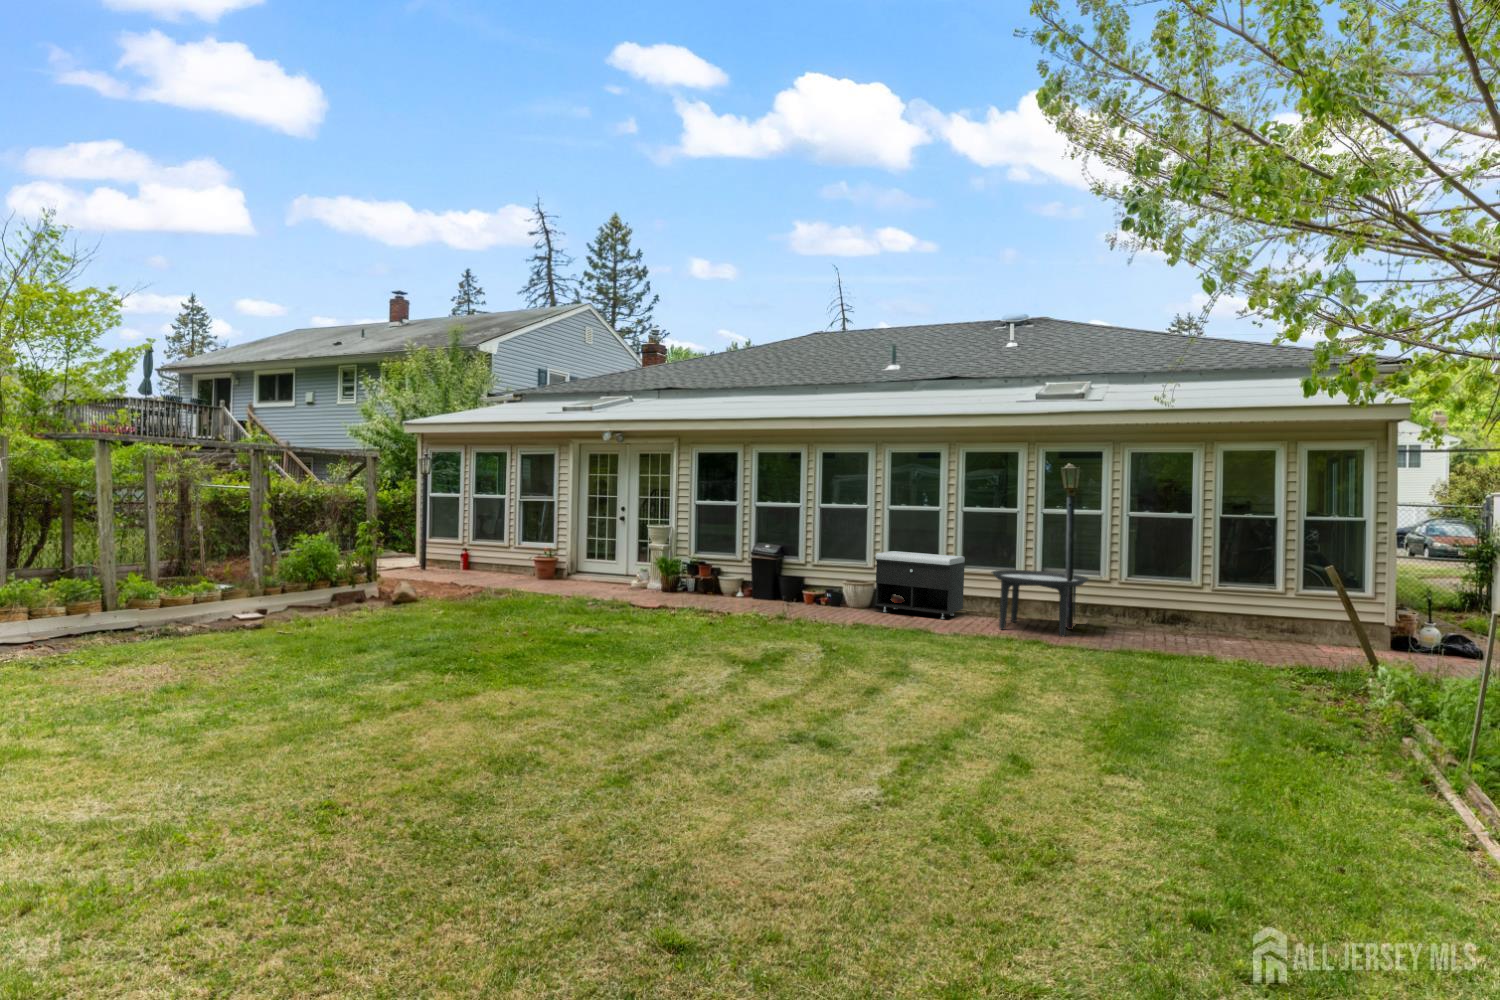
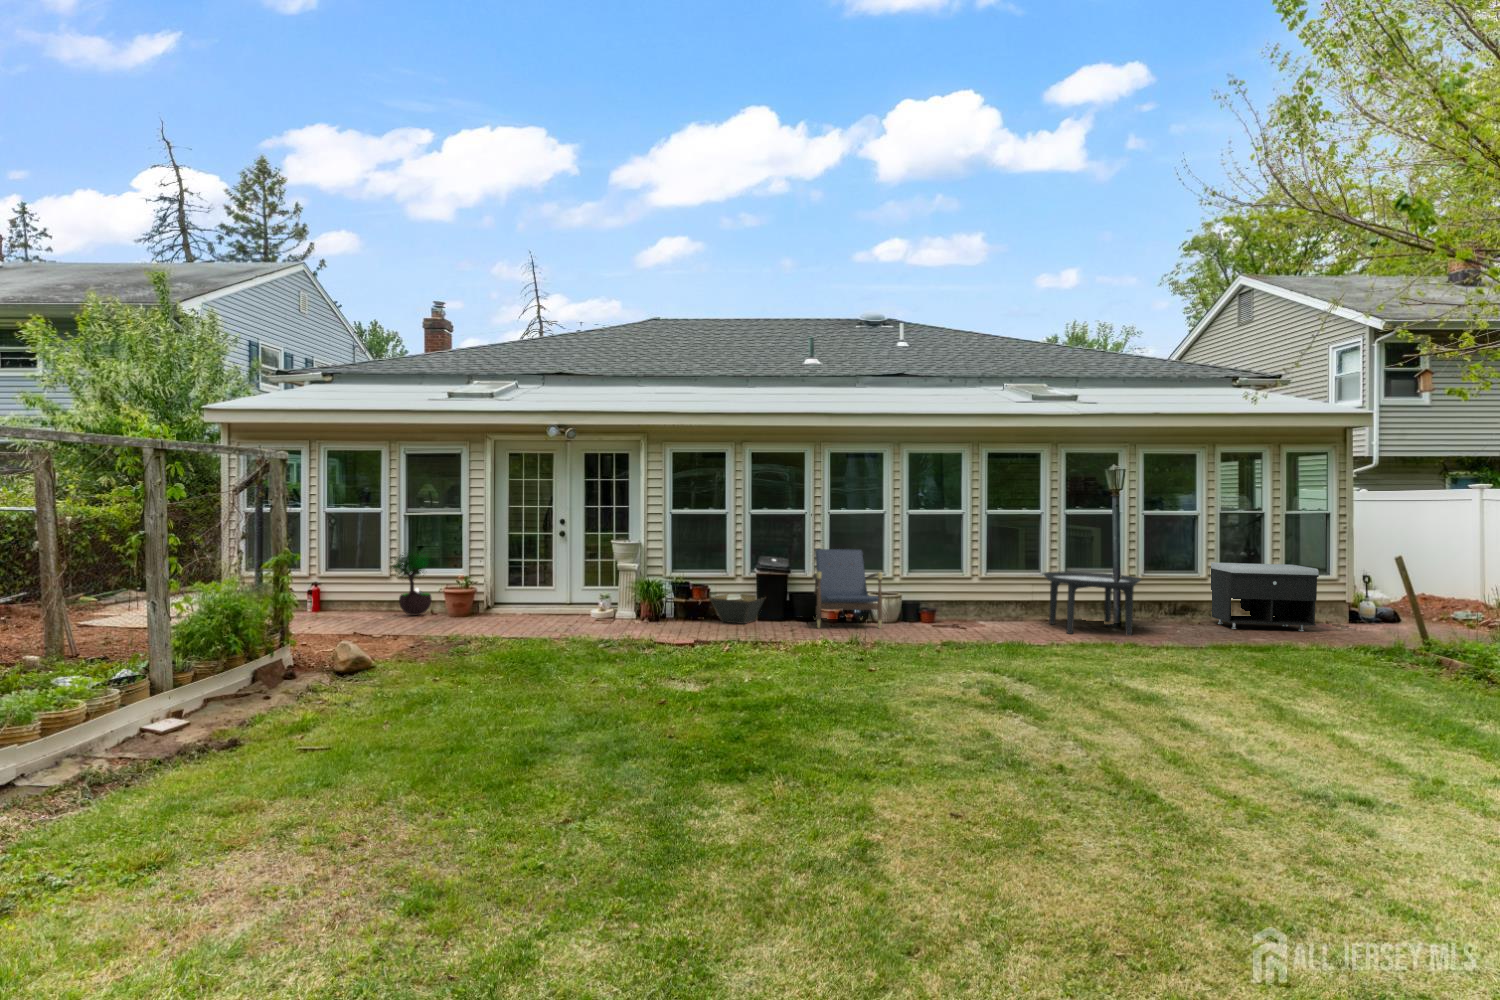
potted tree: none [496,523,531,576] -> present [391,551,432,615]
lounge chair: none [779,538,844,611] -> present [813,549,882,628]
storage bench: present [875,551,965,619] -> present [1210,563,1319,631]
basket: none [706,573,760,599] -> present [710,594,765,624]

